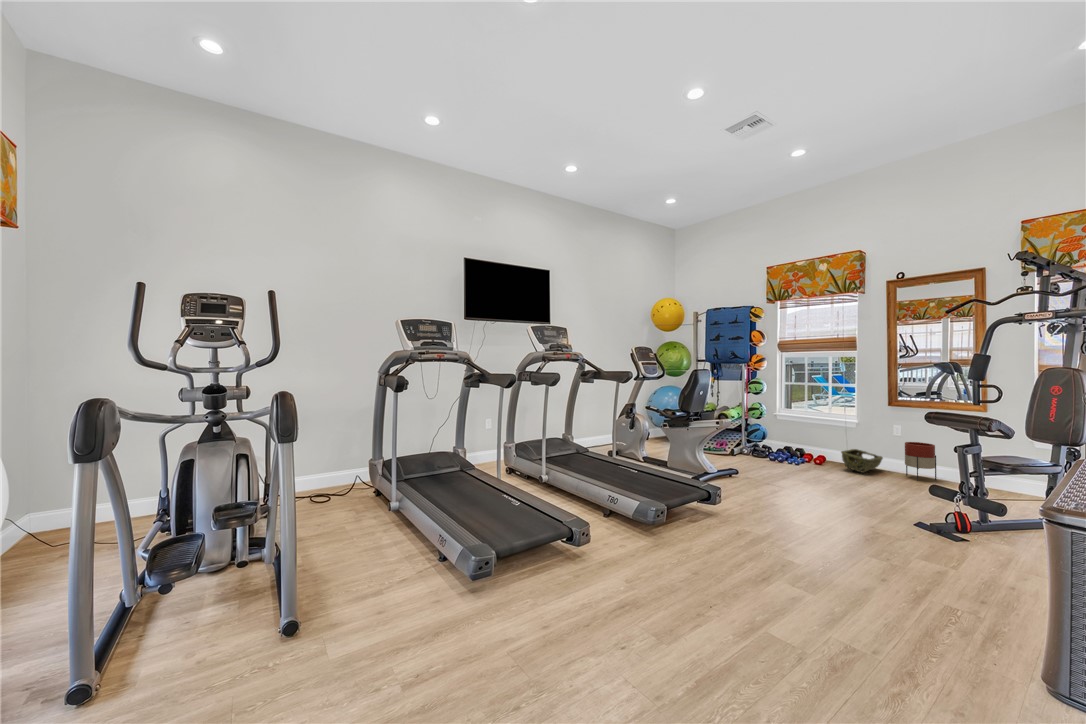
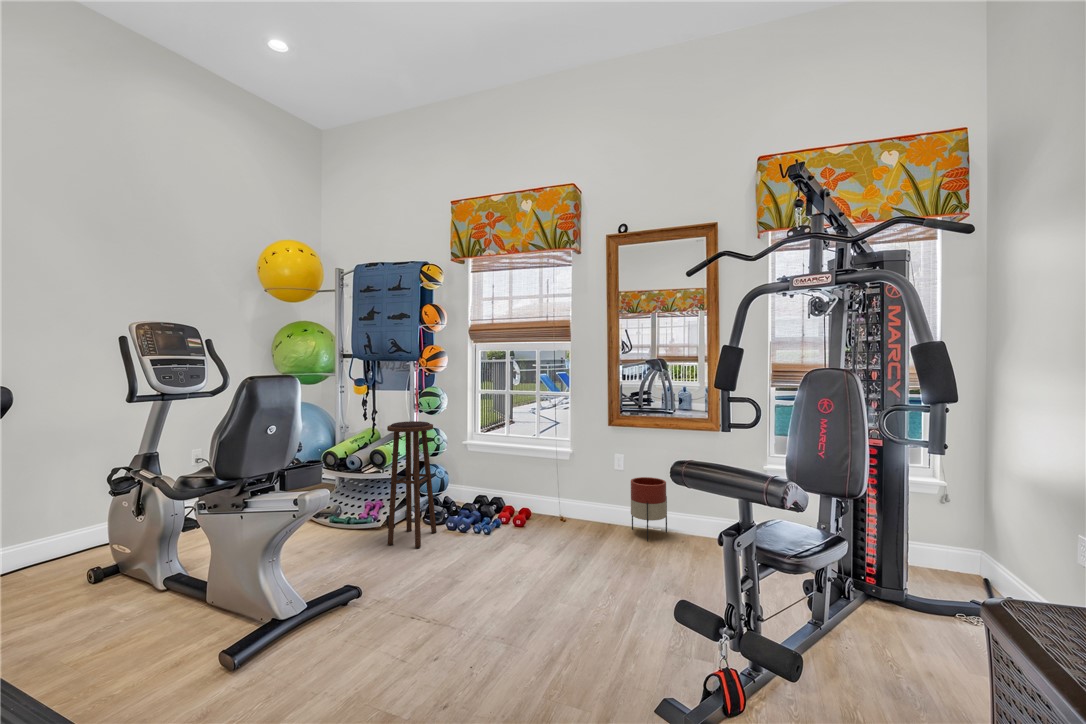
stool: none [737,397,764,464] -> present [387,421,437,548]
woven basket: present [841,449,883,473] -> none [550,493,603,537]

